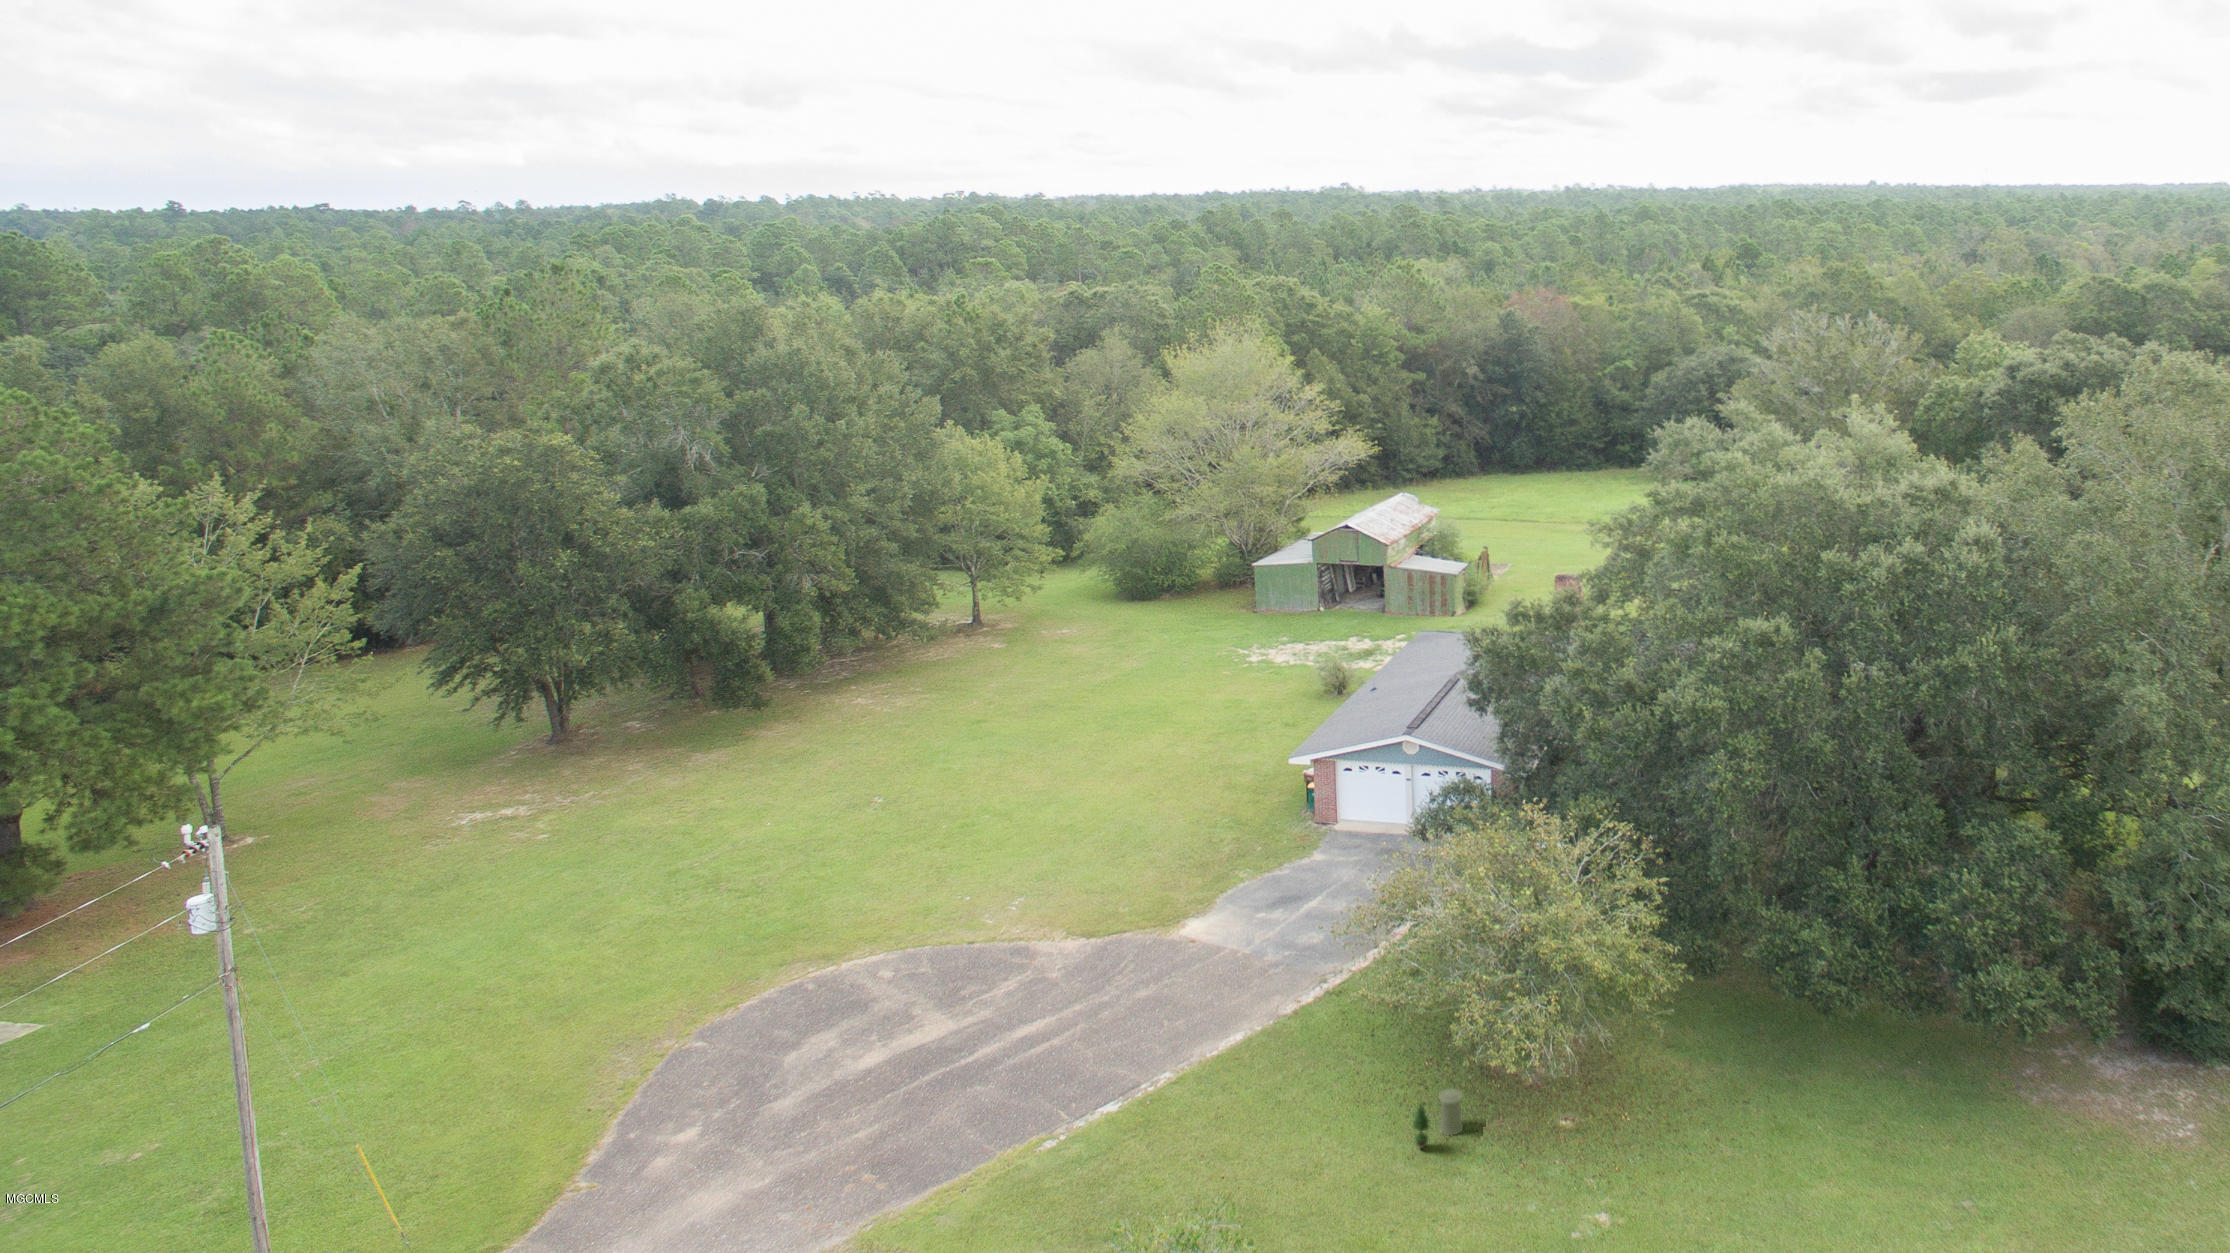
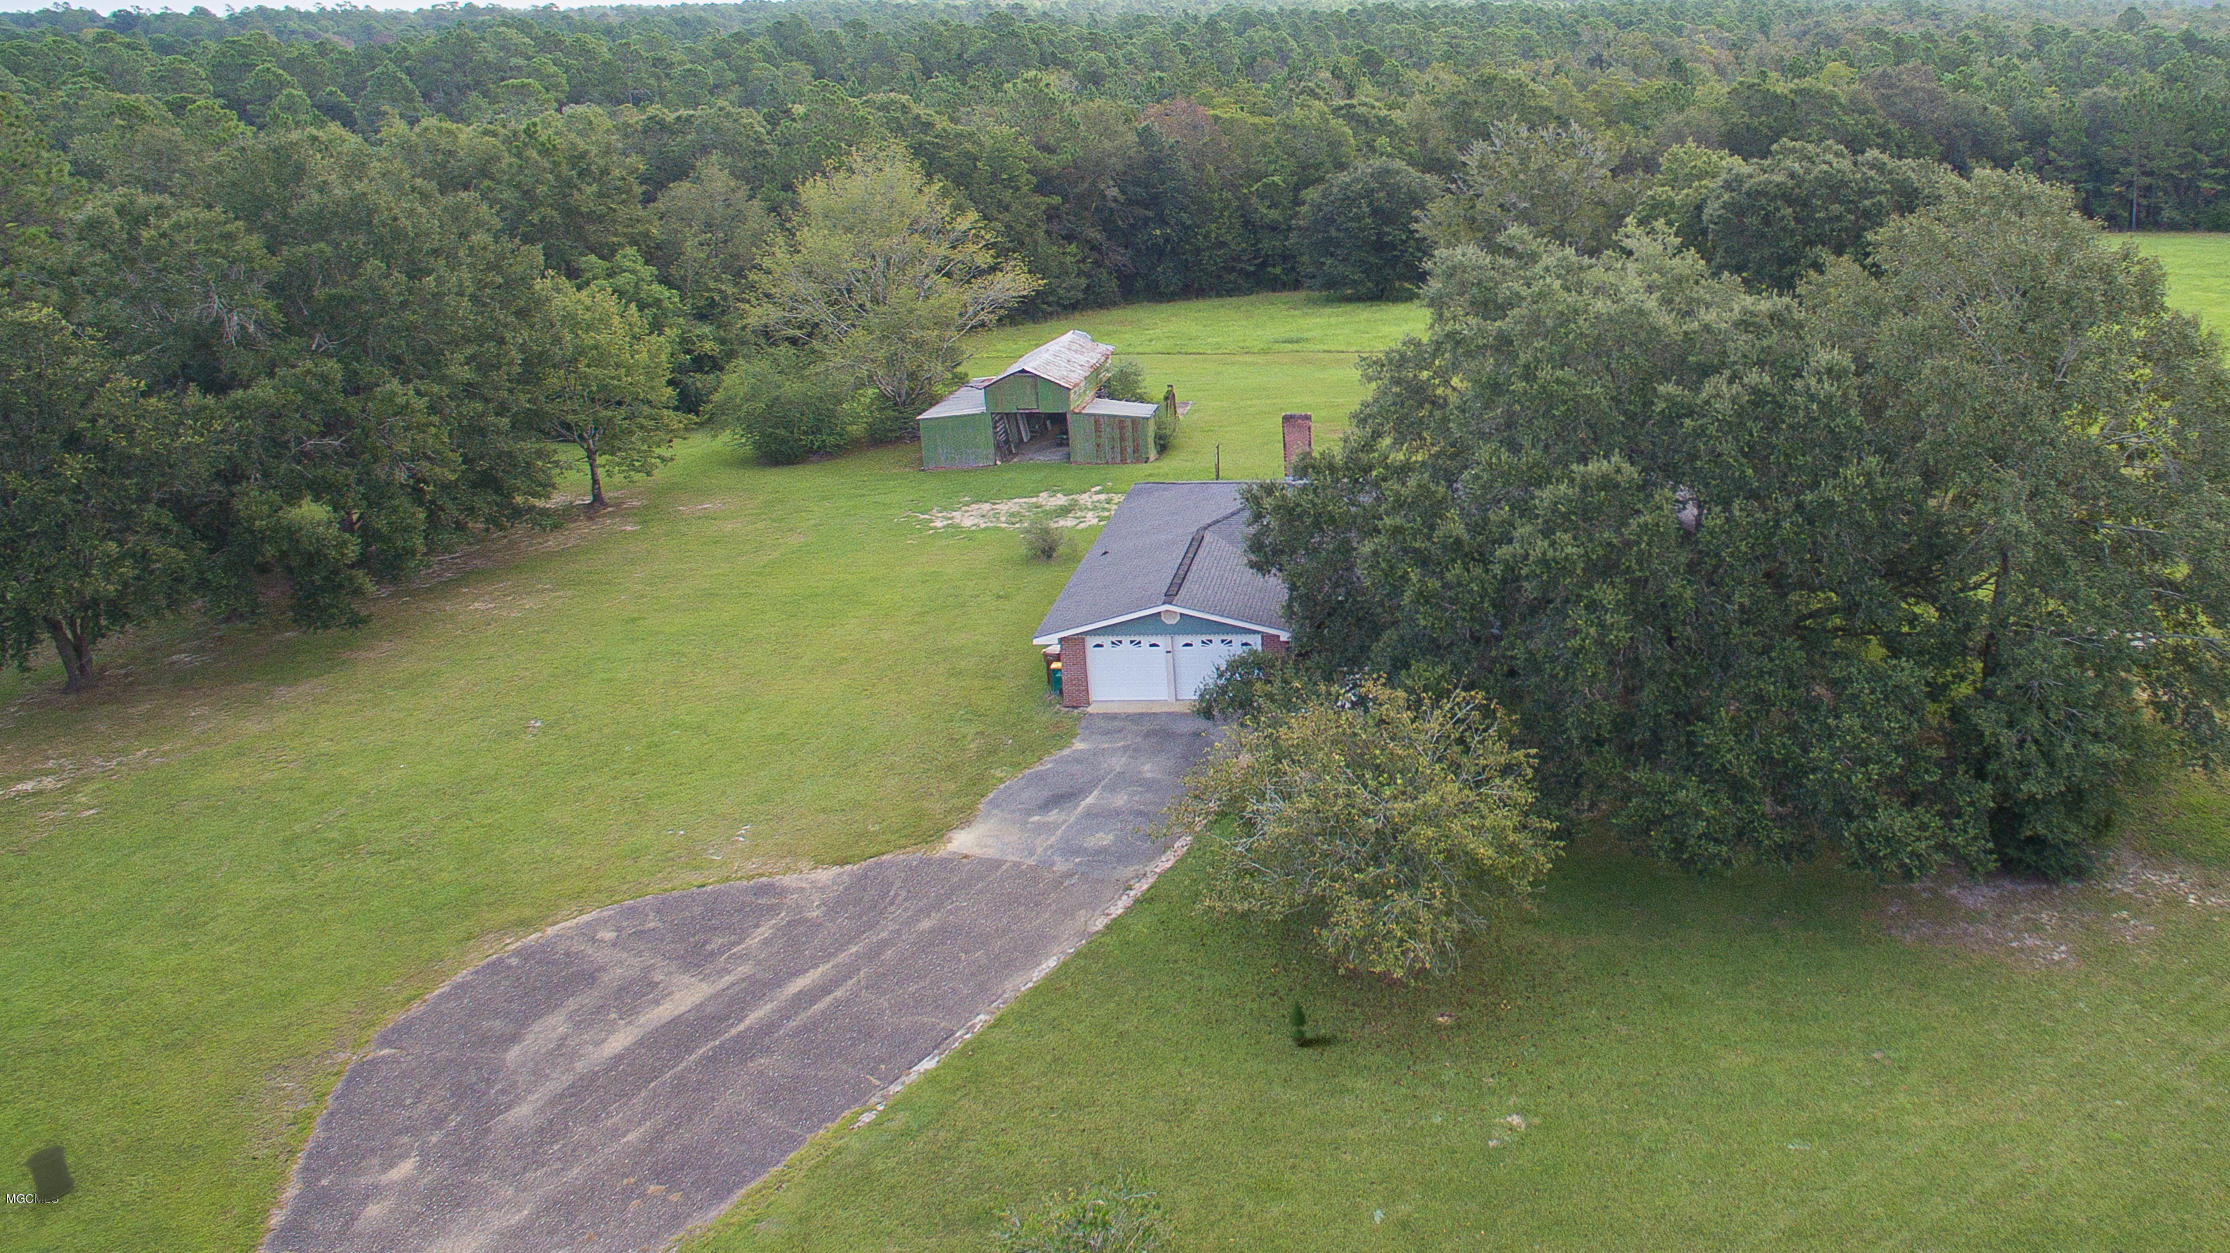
trash can: present [1439,1089,1463,1136] -> present [25,1145,75,1202]

